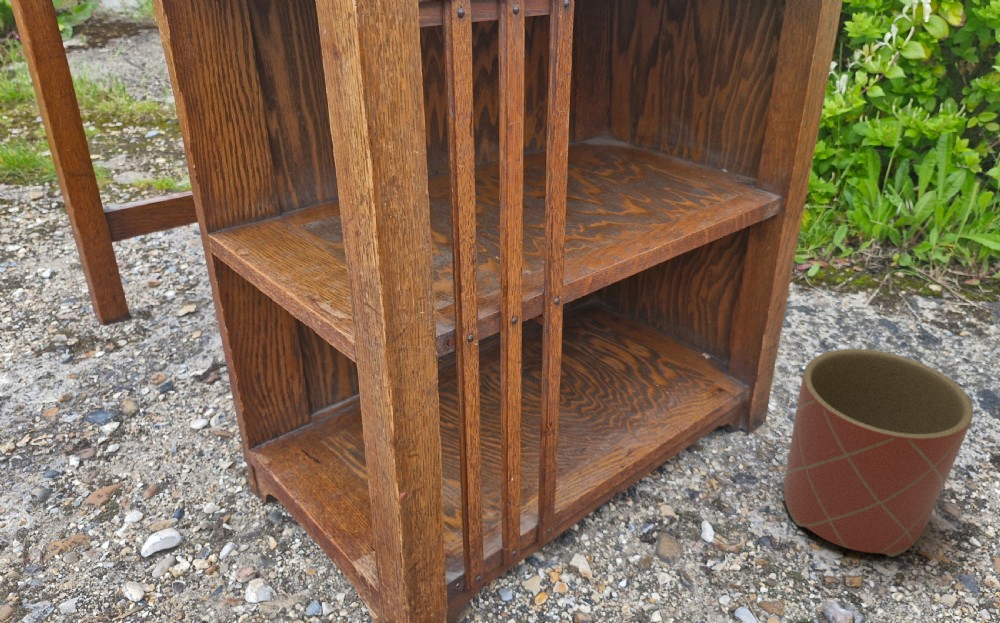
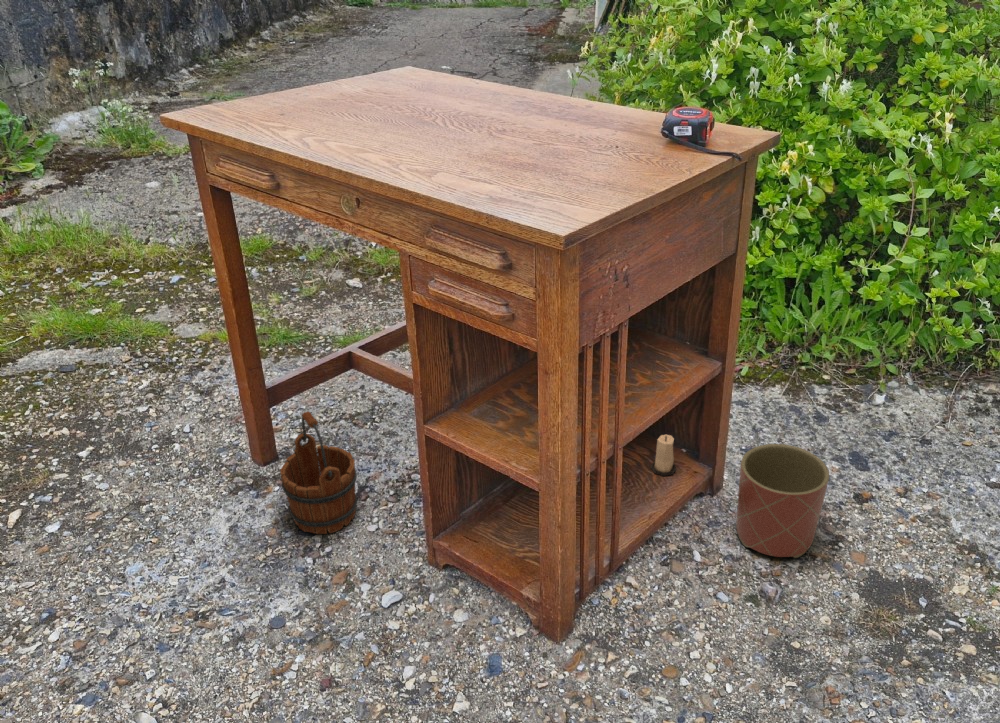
wooden bucket: none [52,224,187,425] -> present [280,411,357,534]
candle: none [649,323,691,392] -> present [651,435,676,476]

